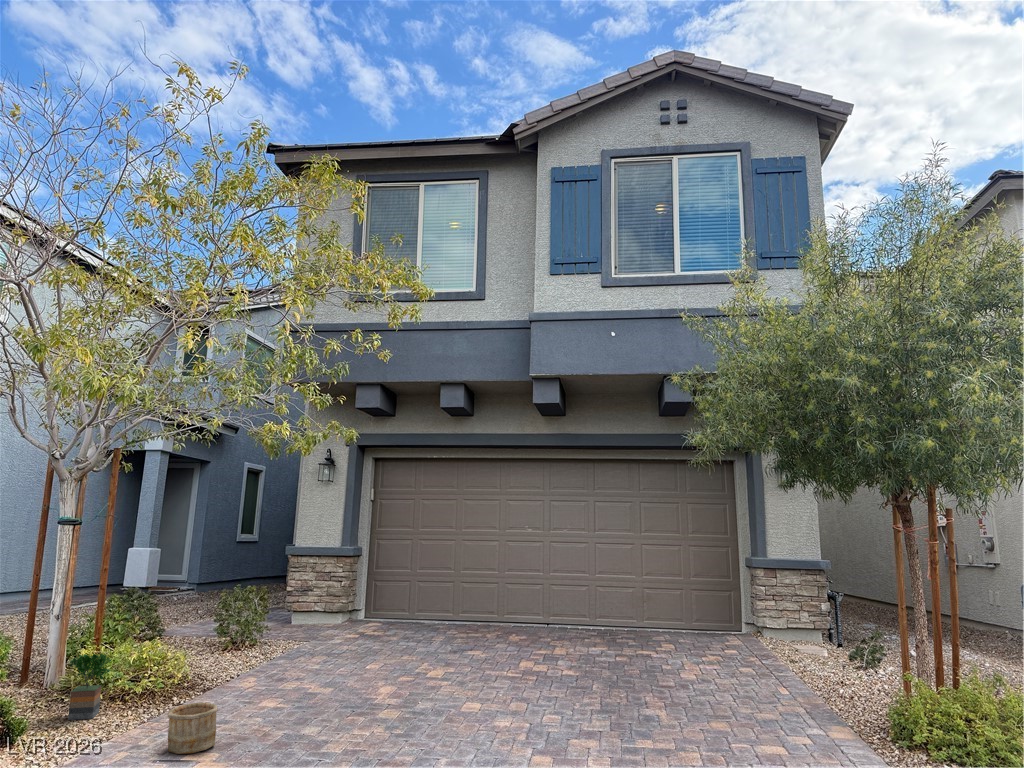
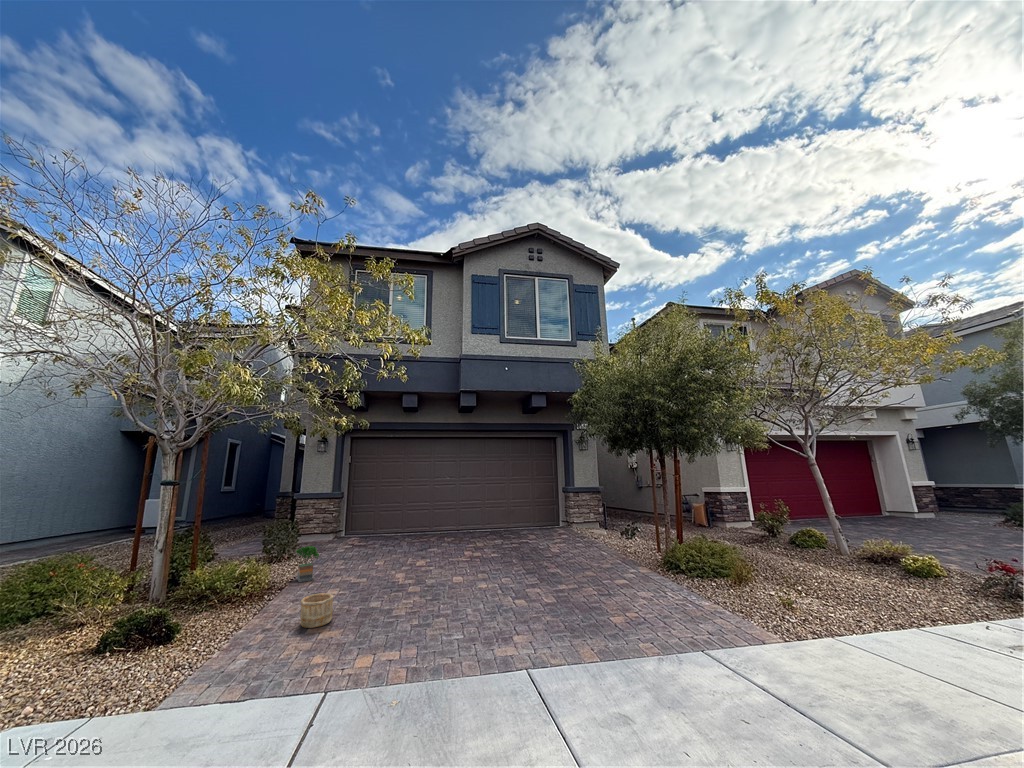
potted tree: present [68,653,111,720] -> present [296,546,319,582]

